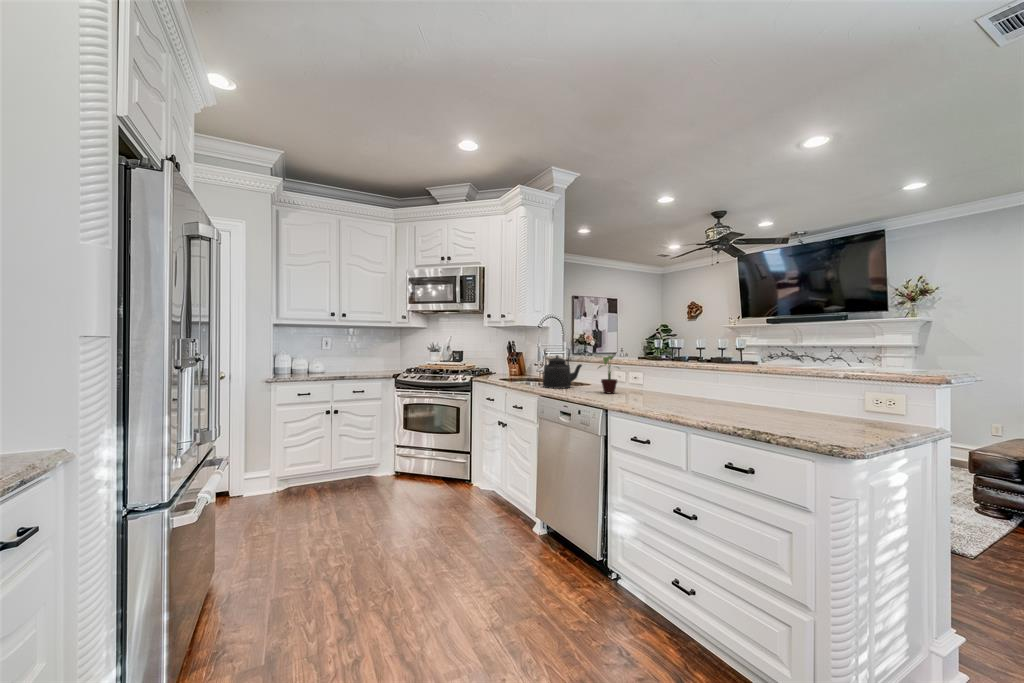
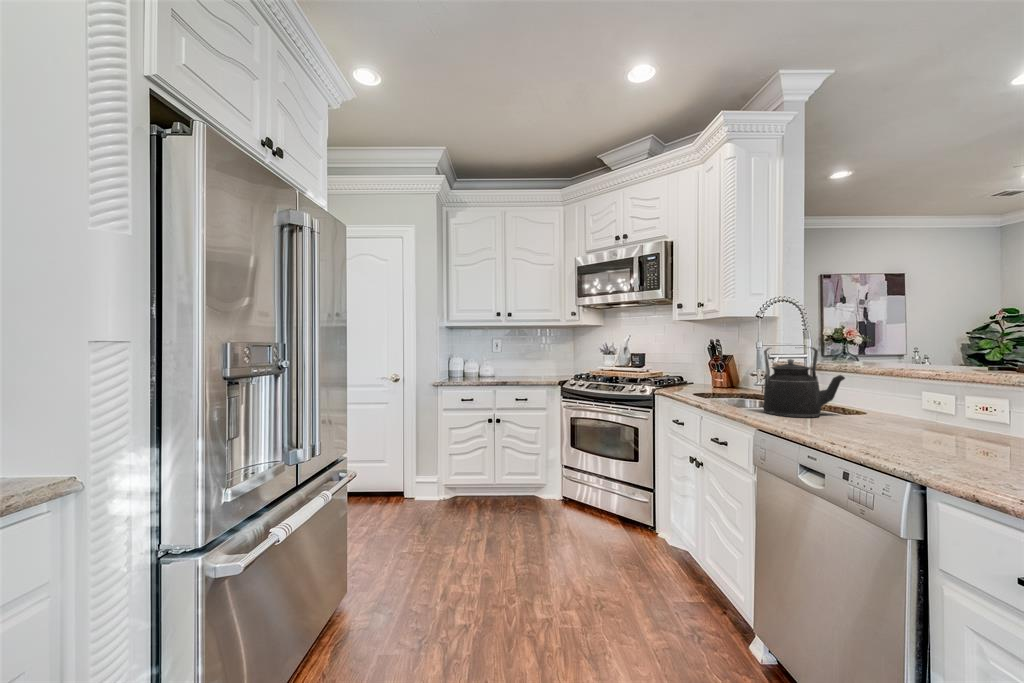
potted plant: present [599,356,617,394] -> none [863,360,971,439]

